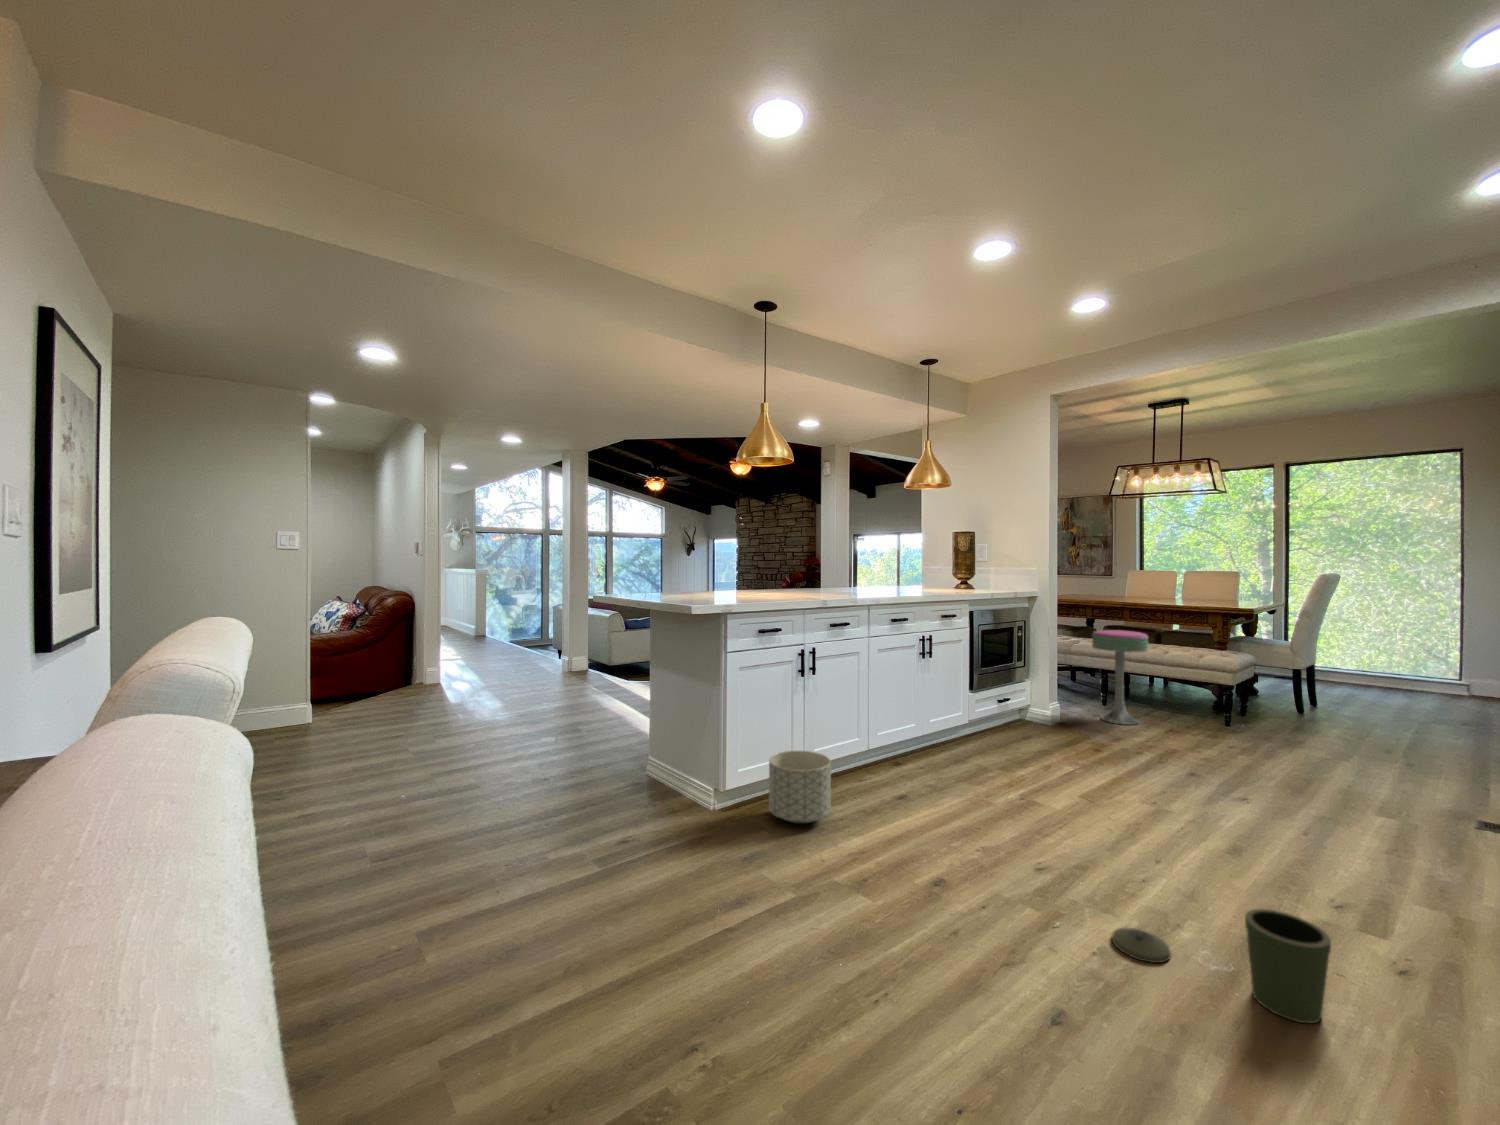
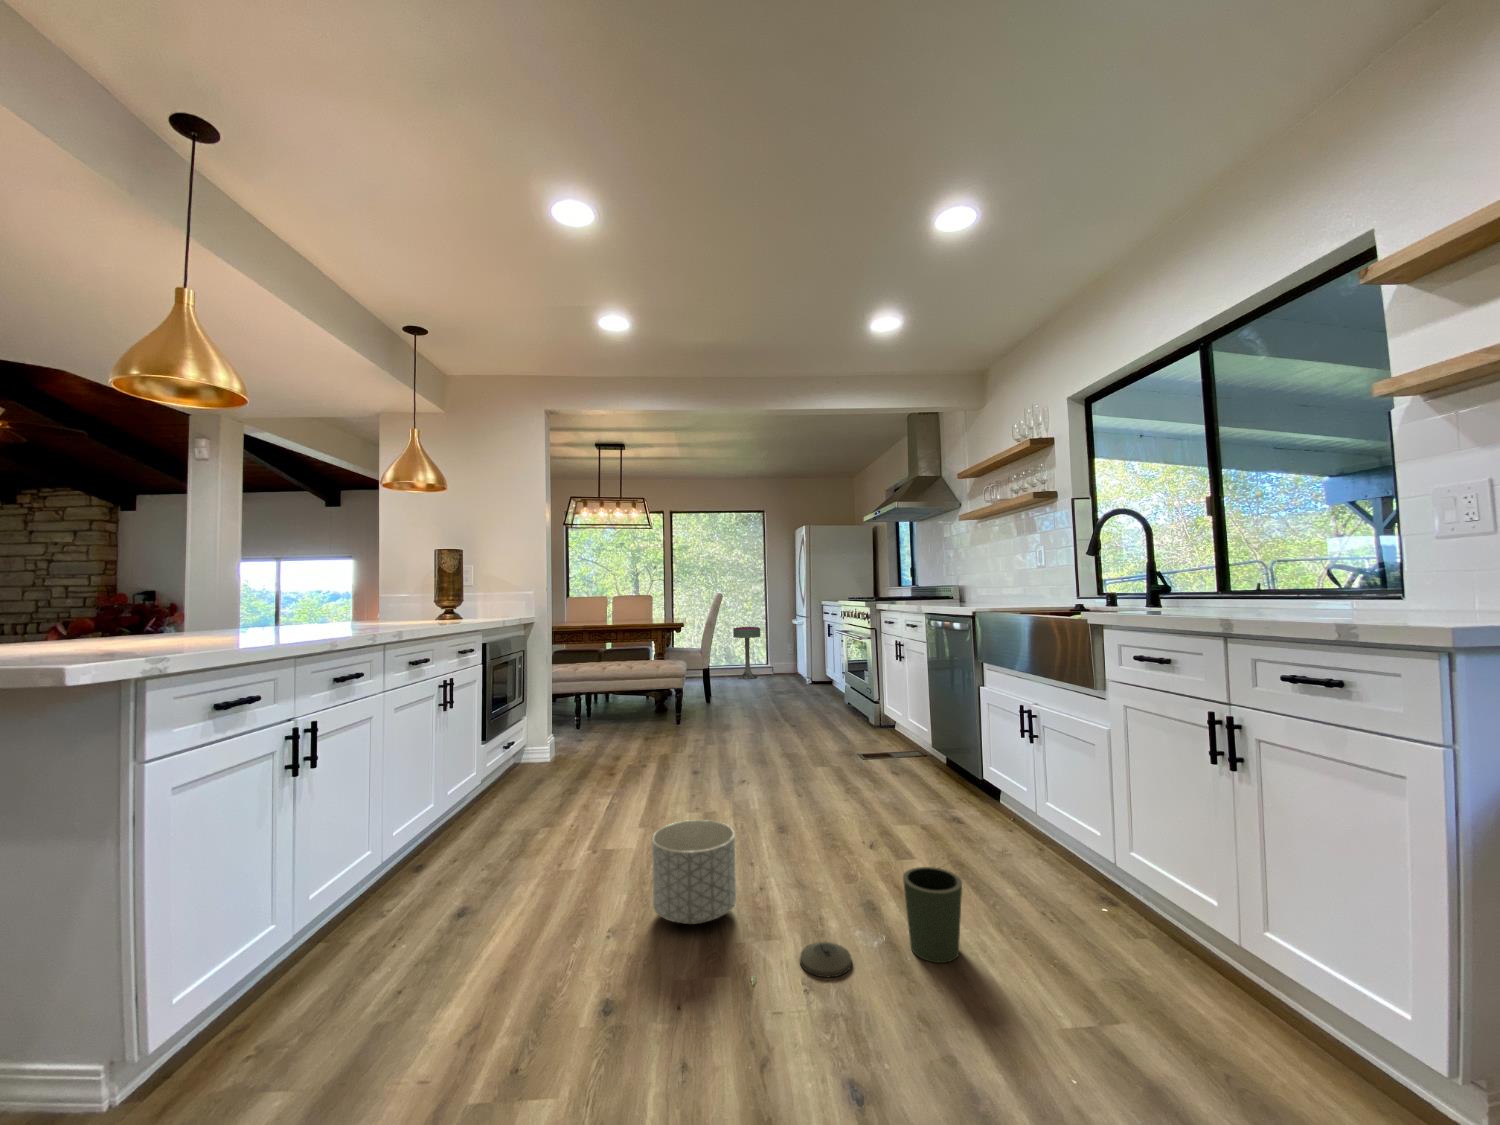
bar stool: present [1092,630,1148,725] -> present [733,627,760,679]
planter: present [769,751,831,824] -> present [652,820,736,924]

